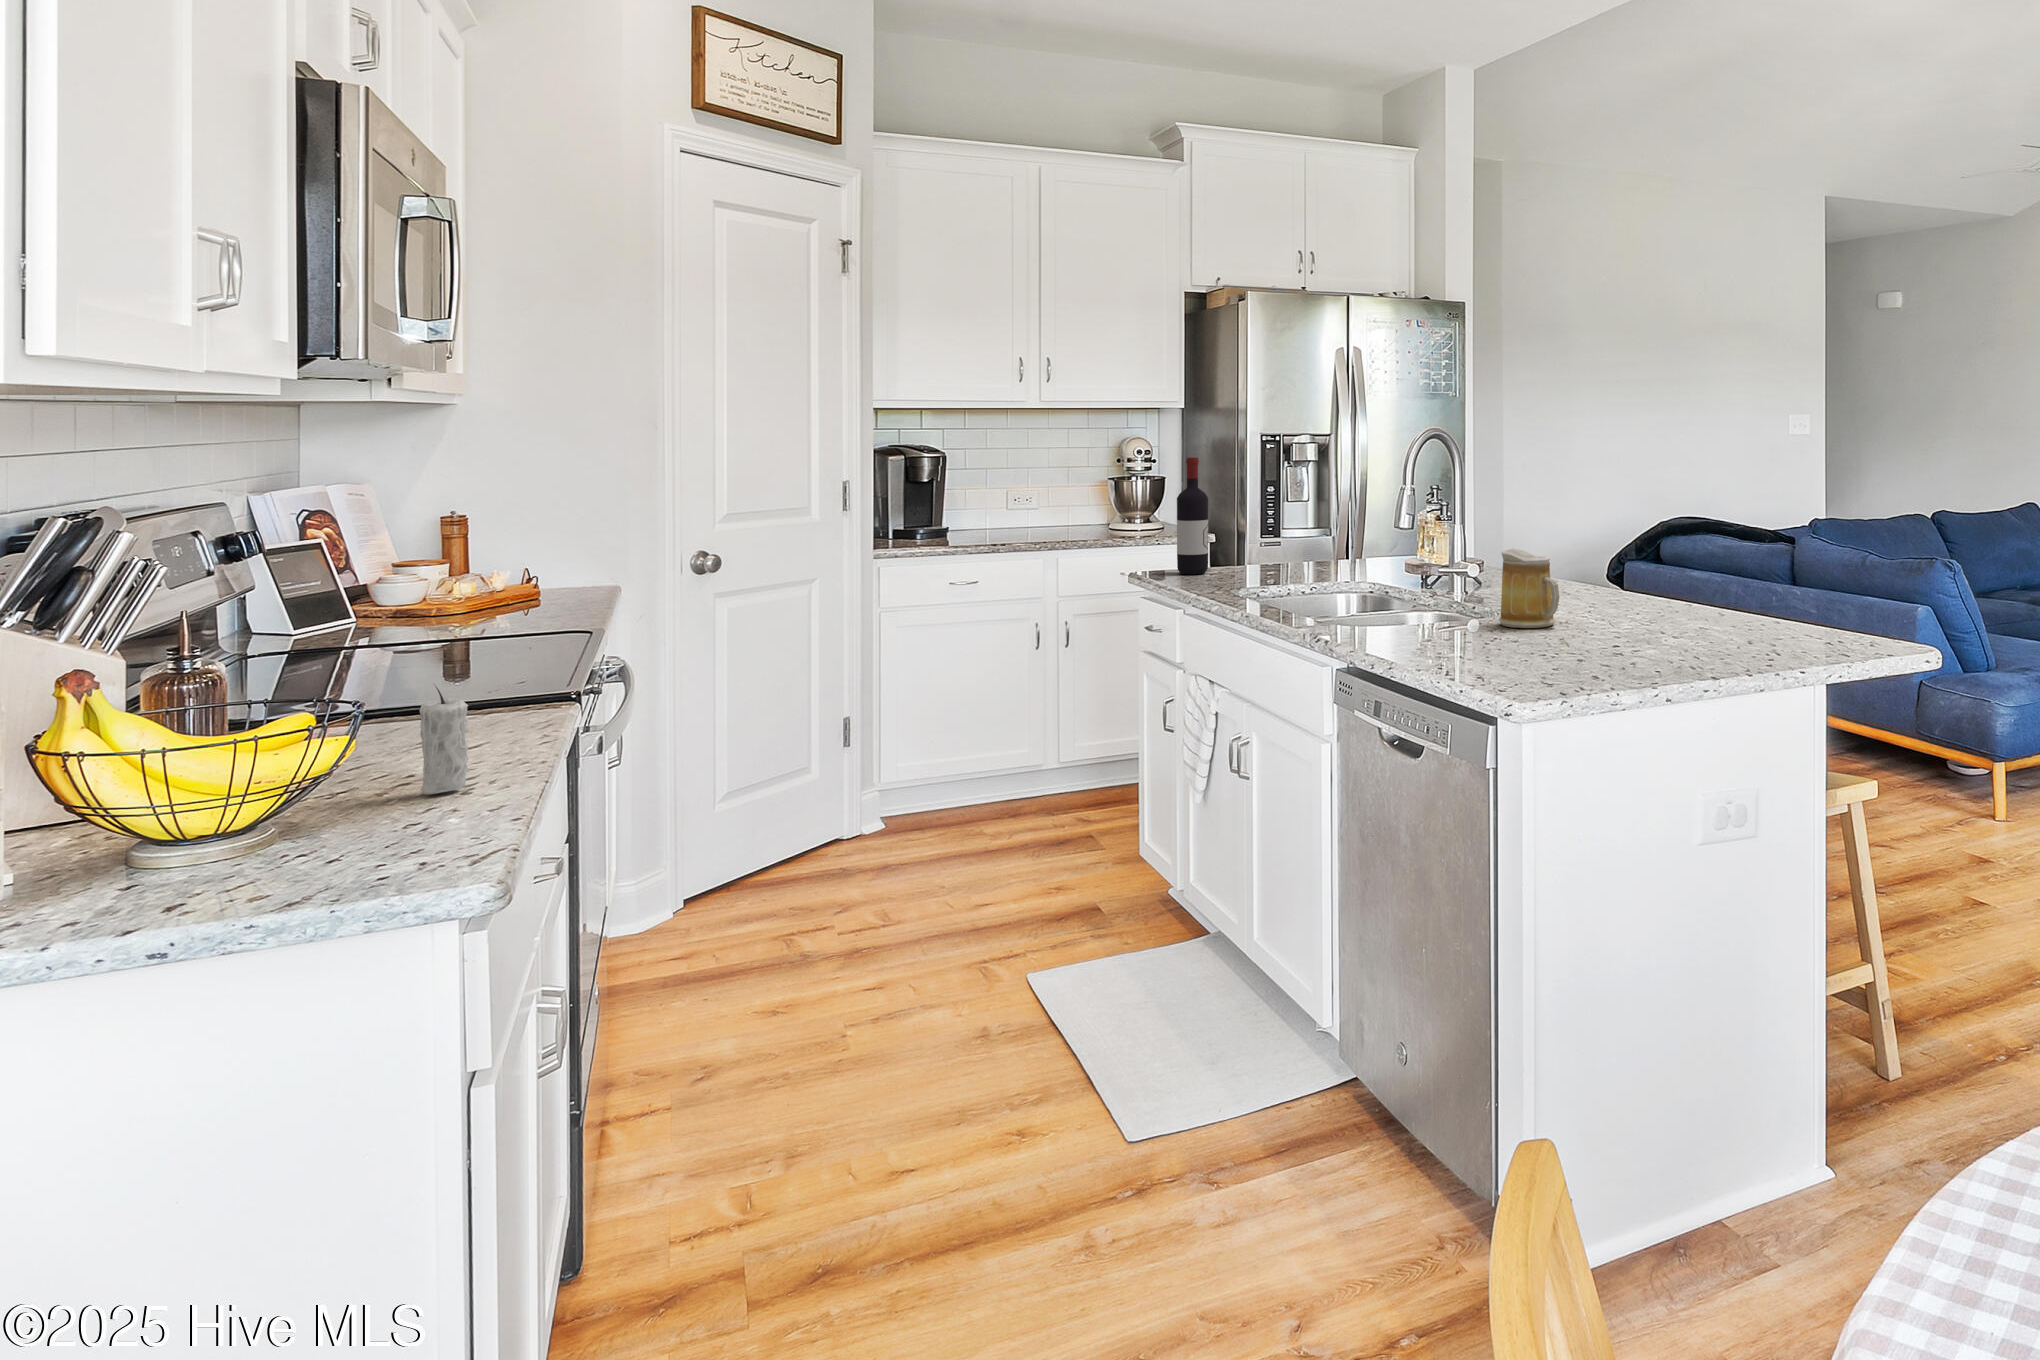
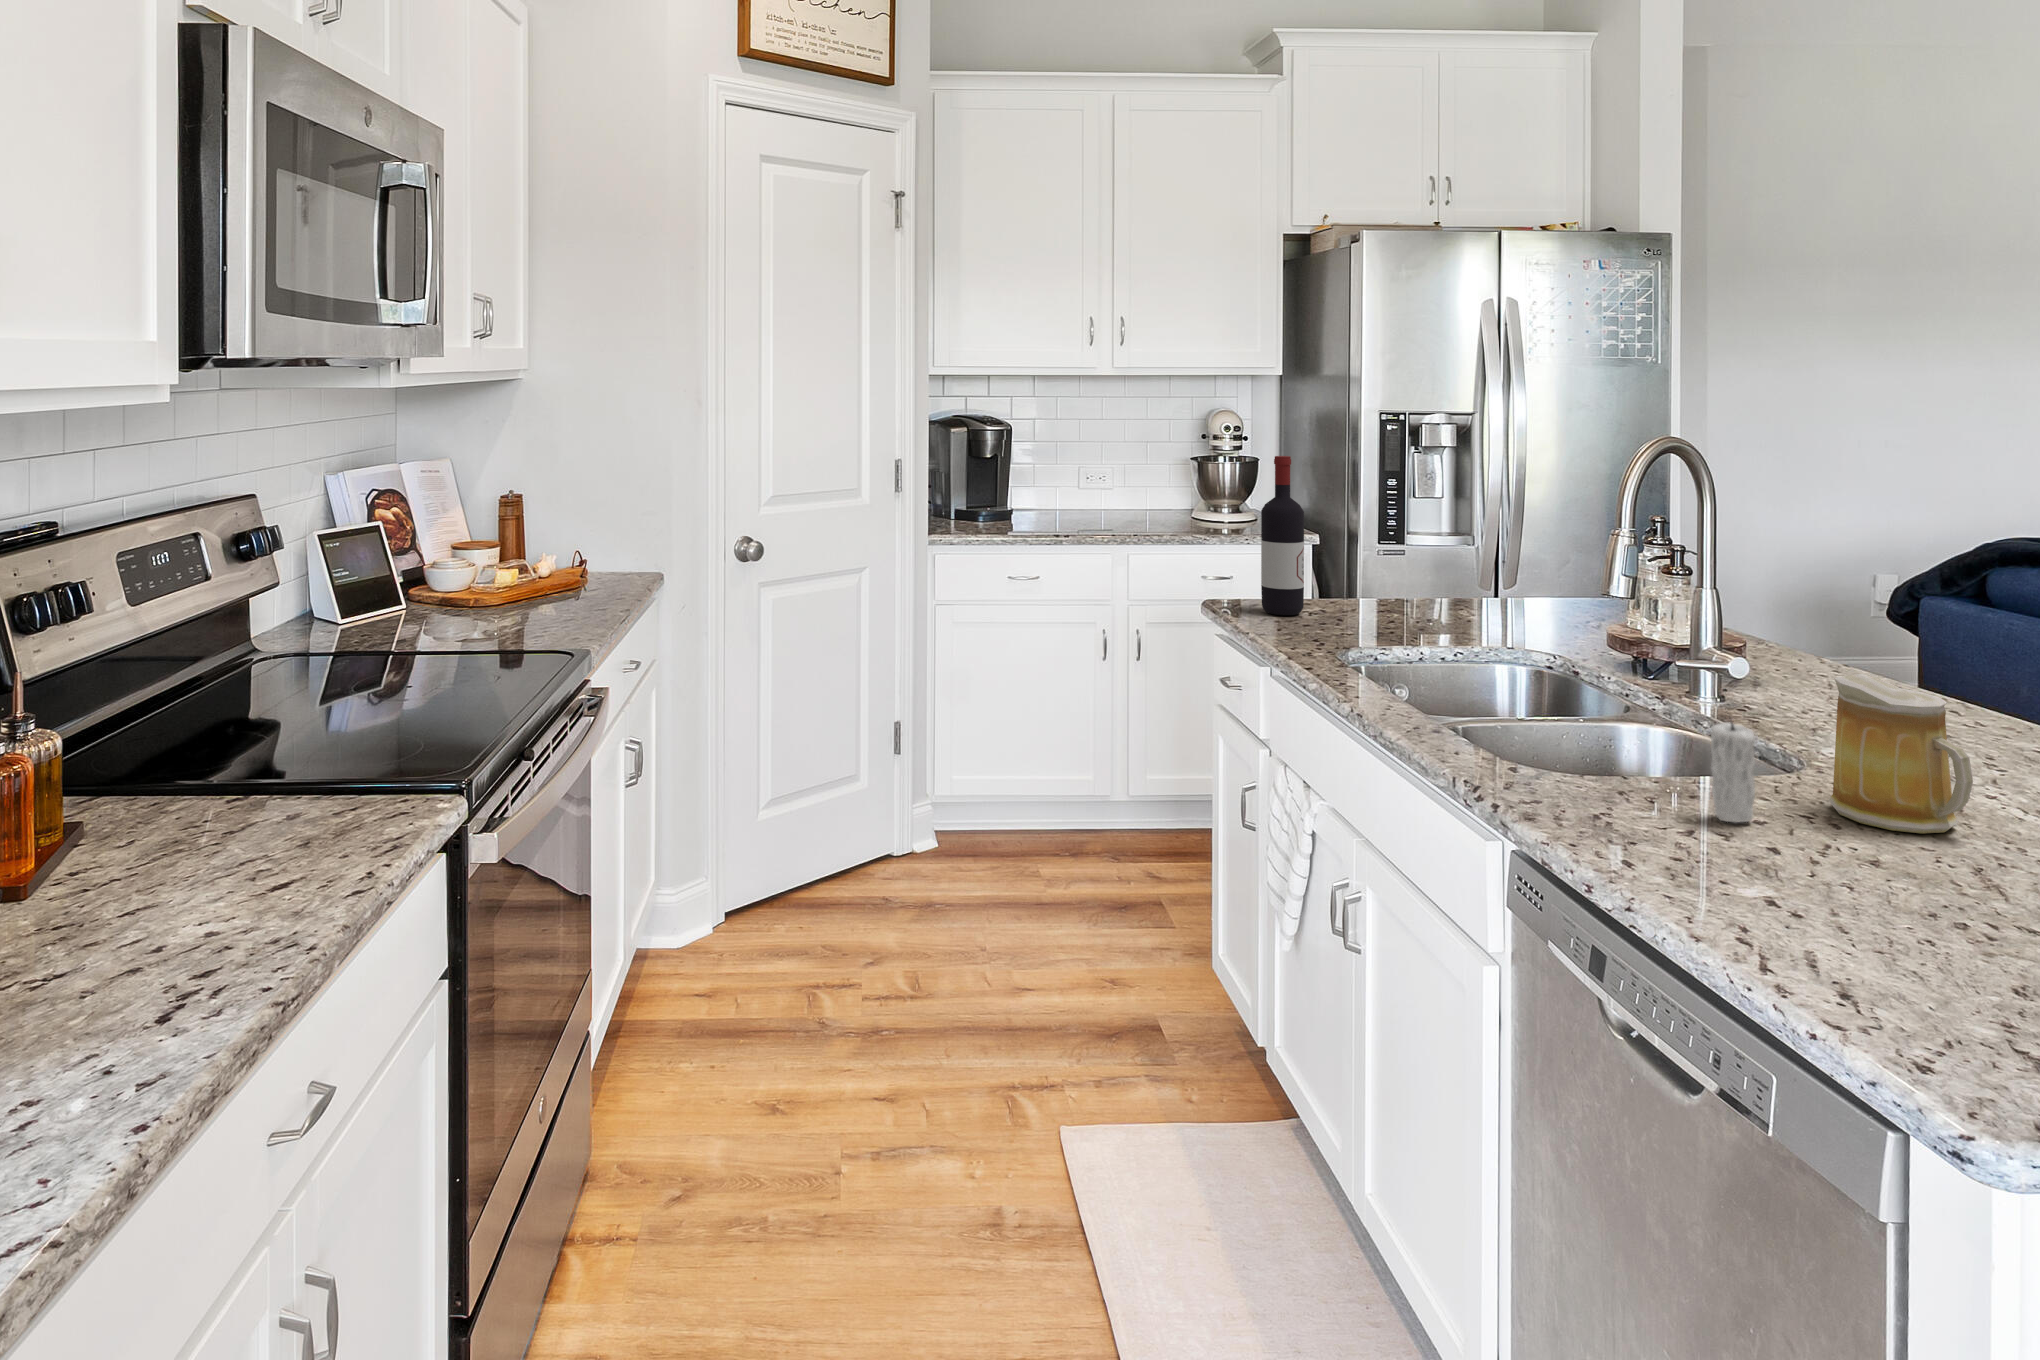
candle: present [420,686,469,794] -> present [1711,722,1755,822]

